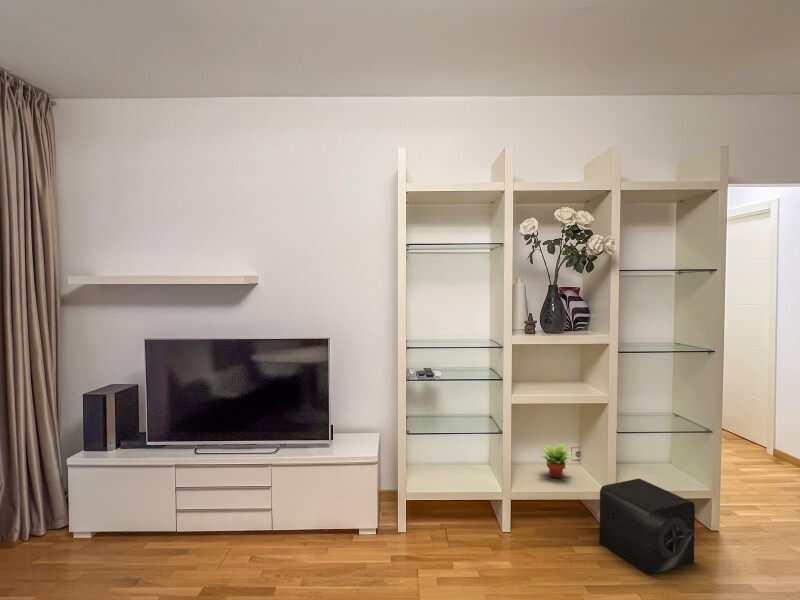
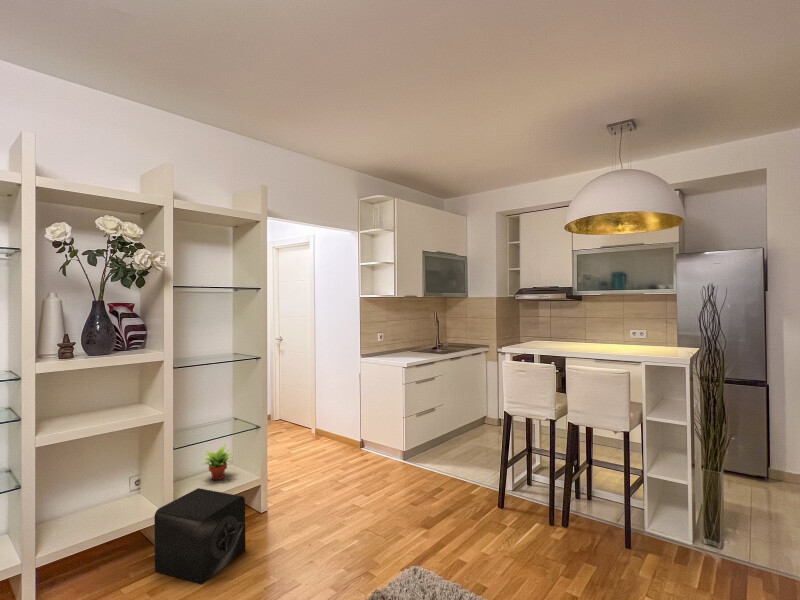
succulent plant: present [540,442,573,478] -> present [204,445,232,480]

